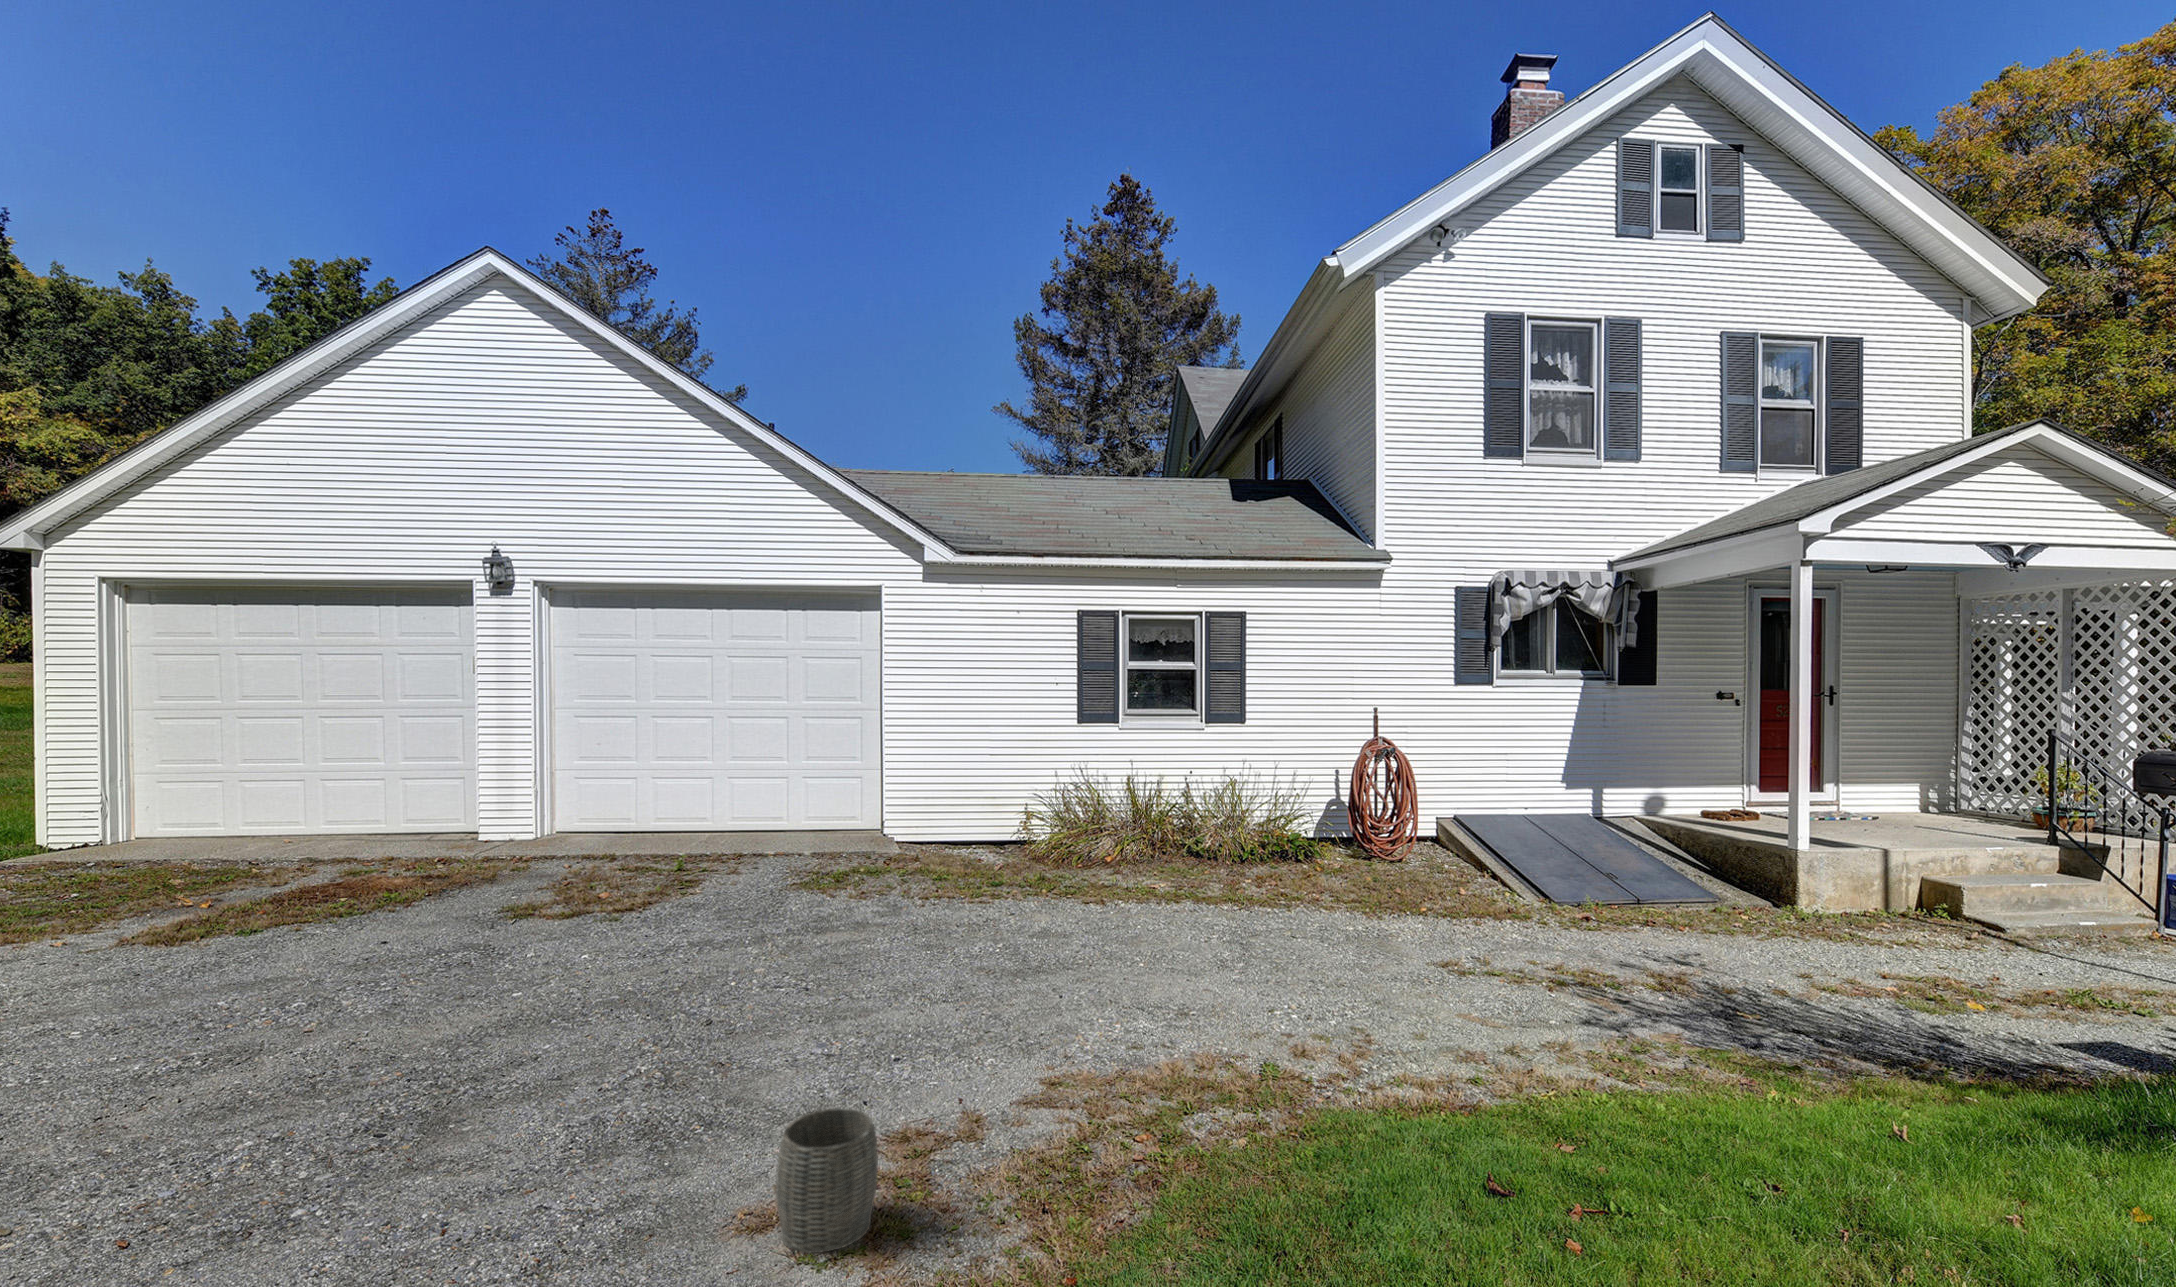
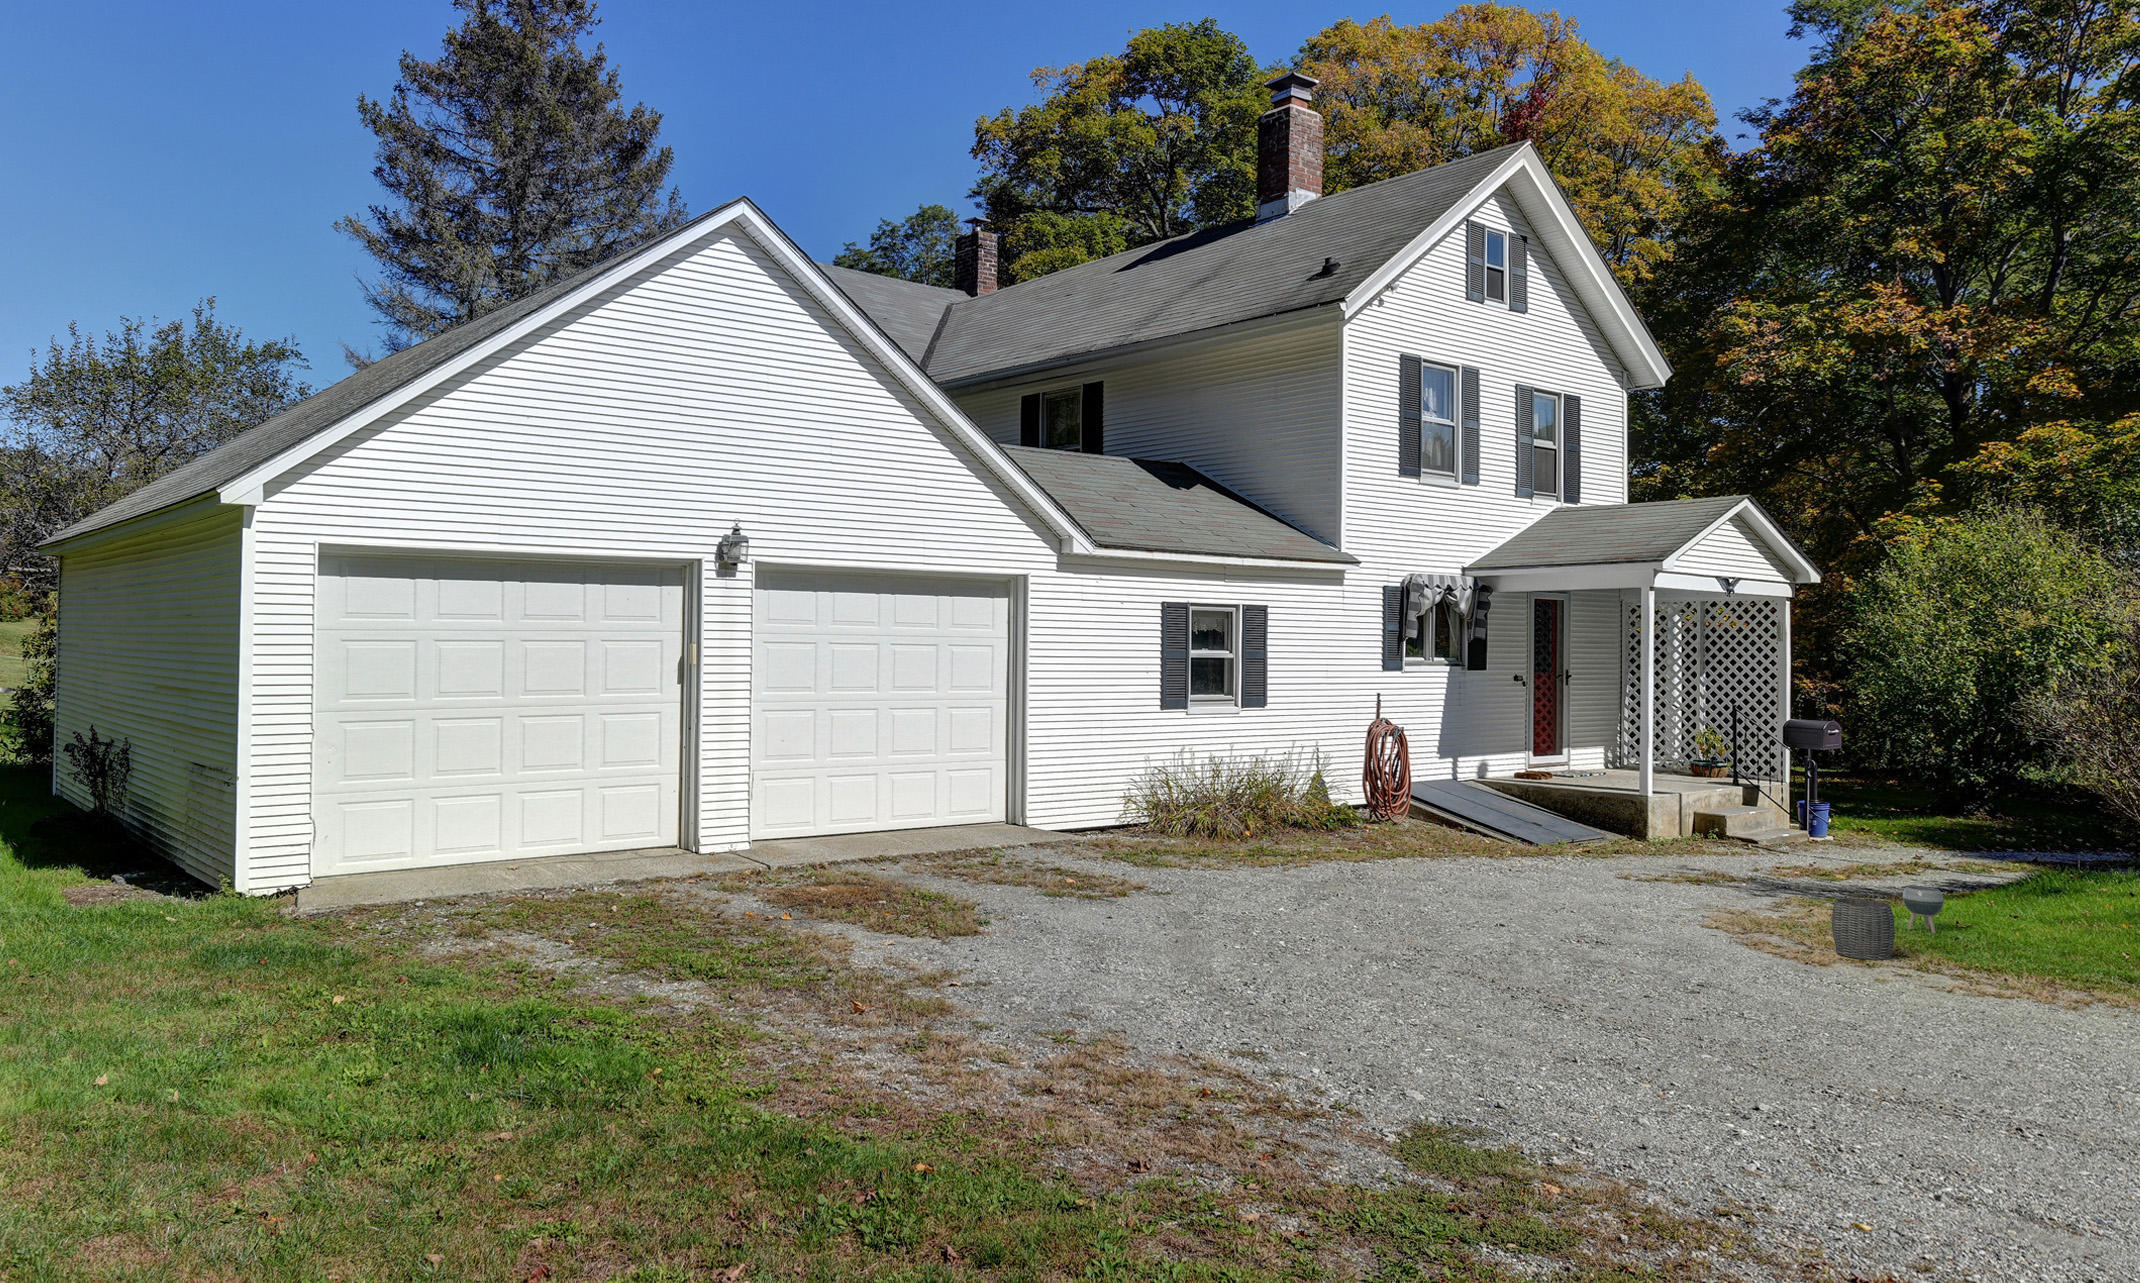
planter: none [1139,1104,1203,1212] -> present [1903,886,1944,934]

